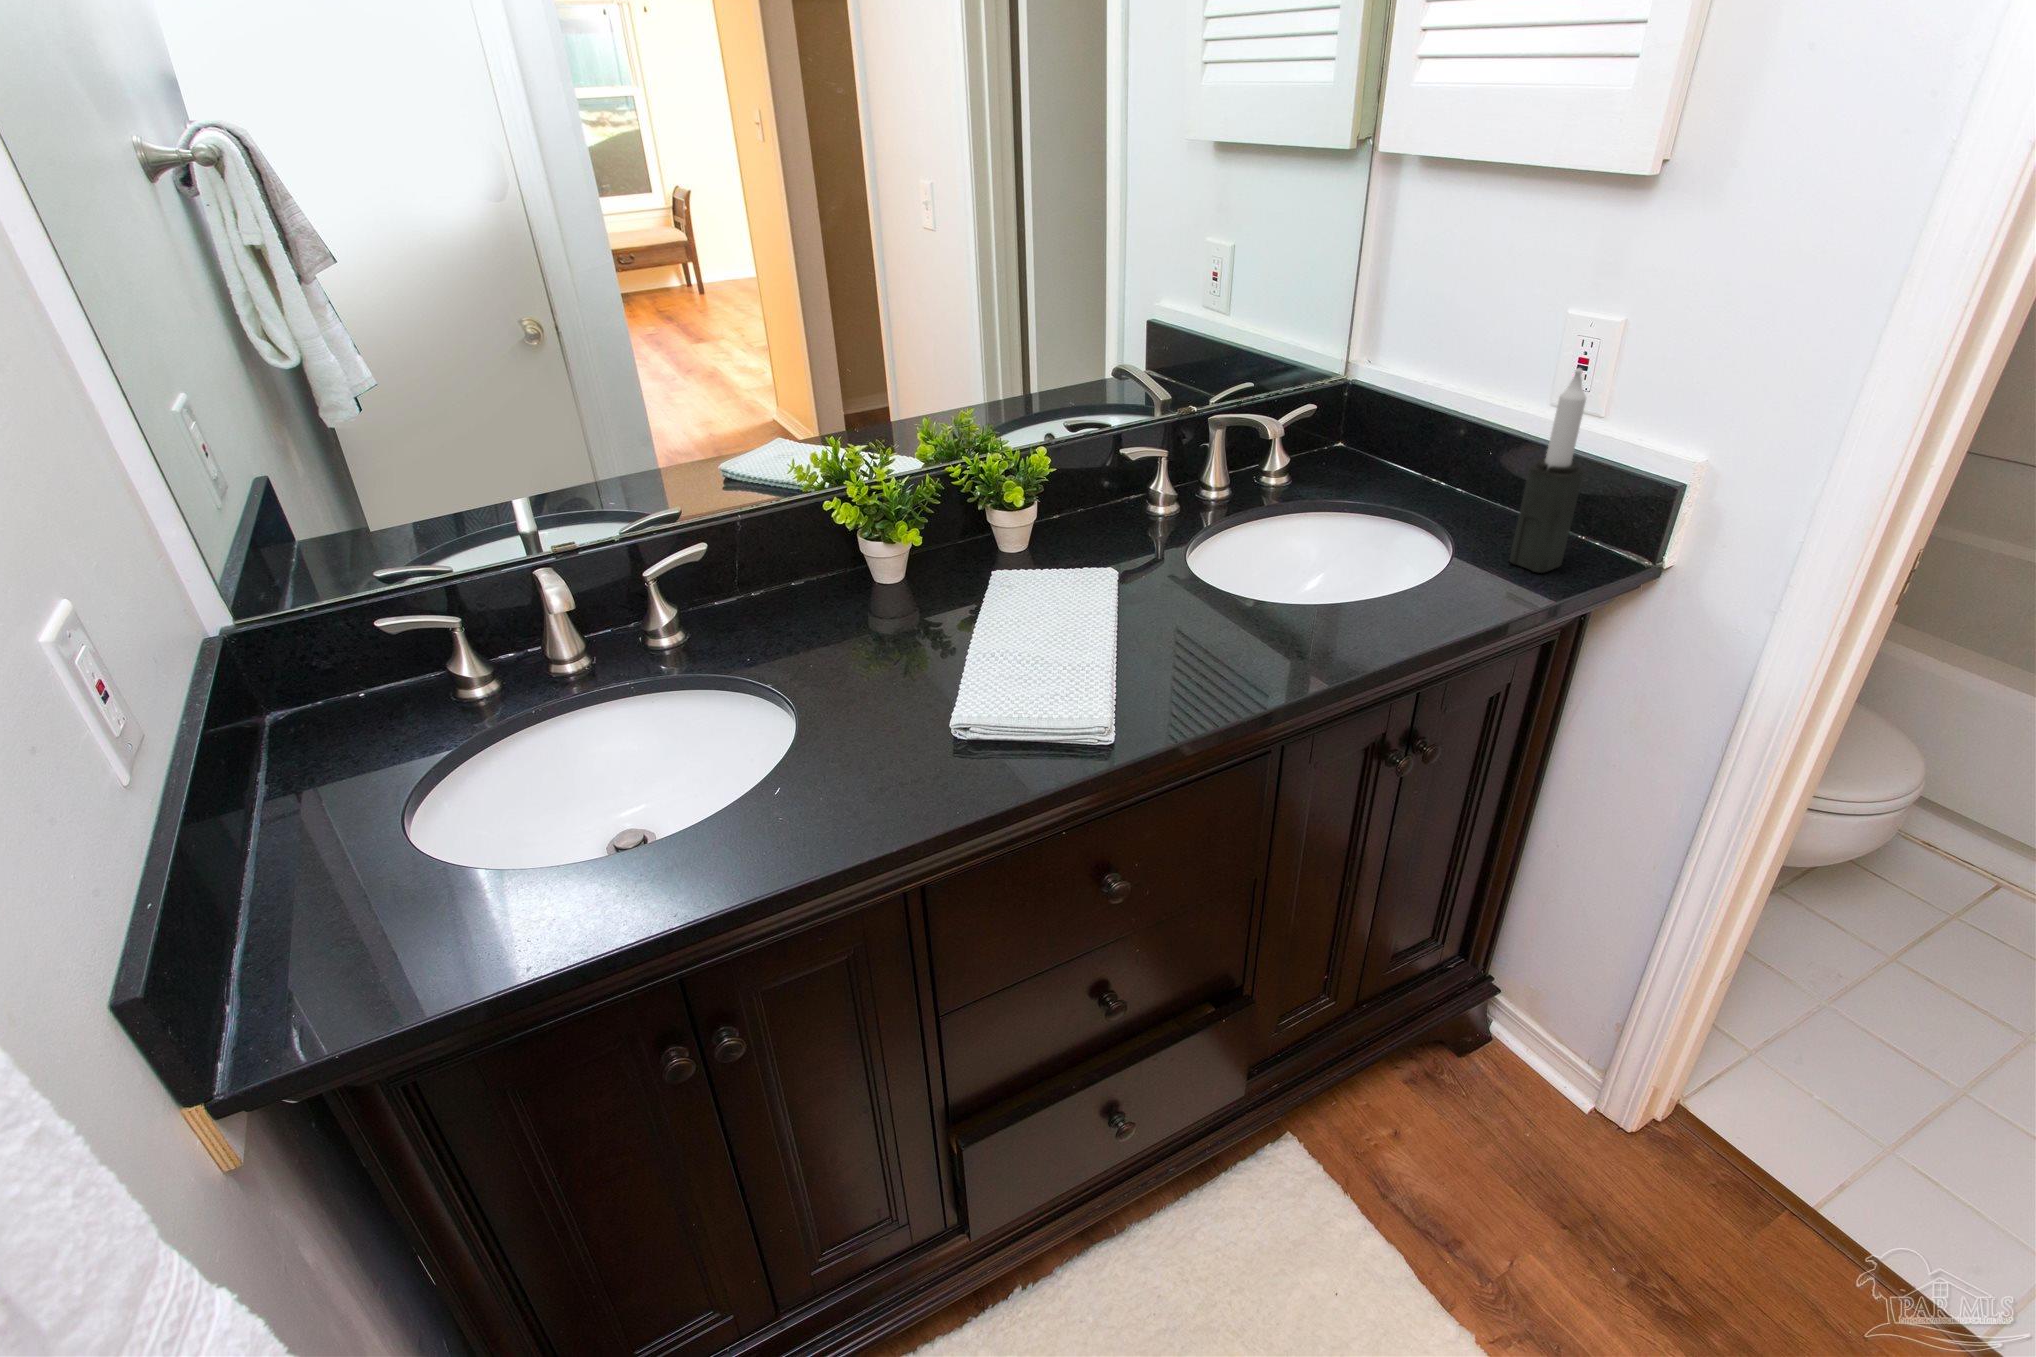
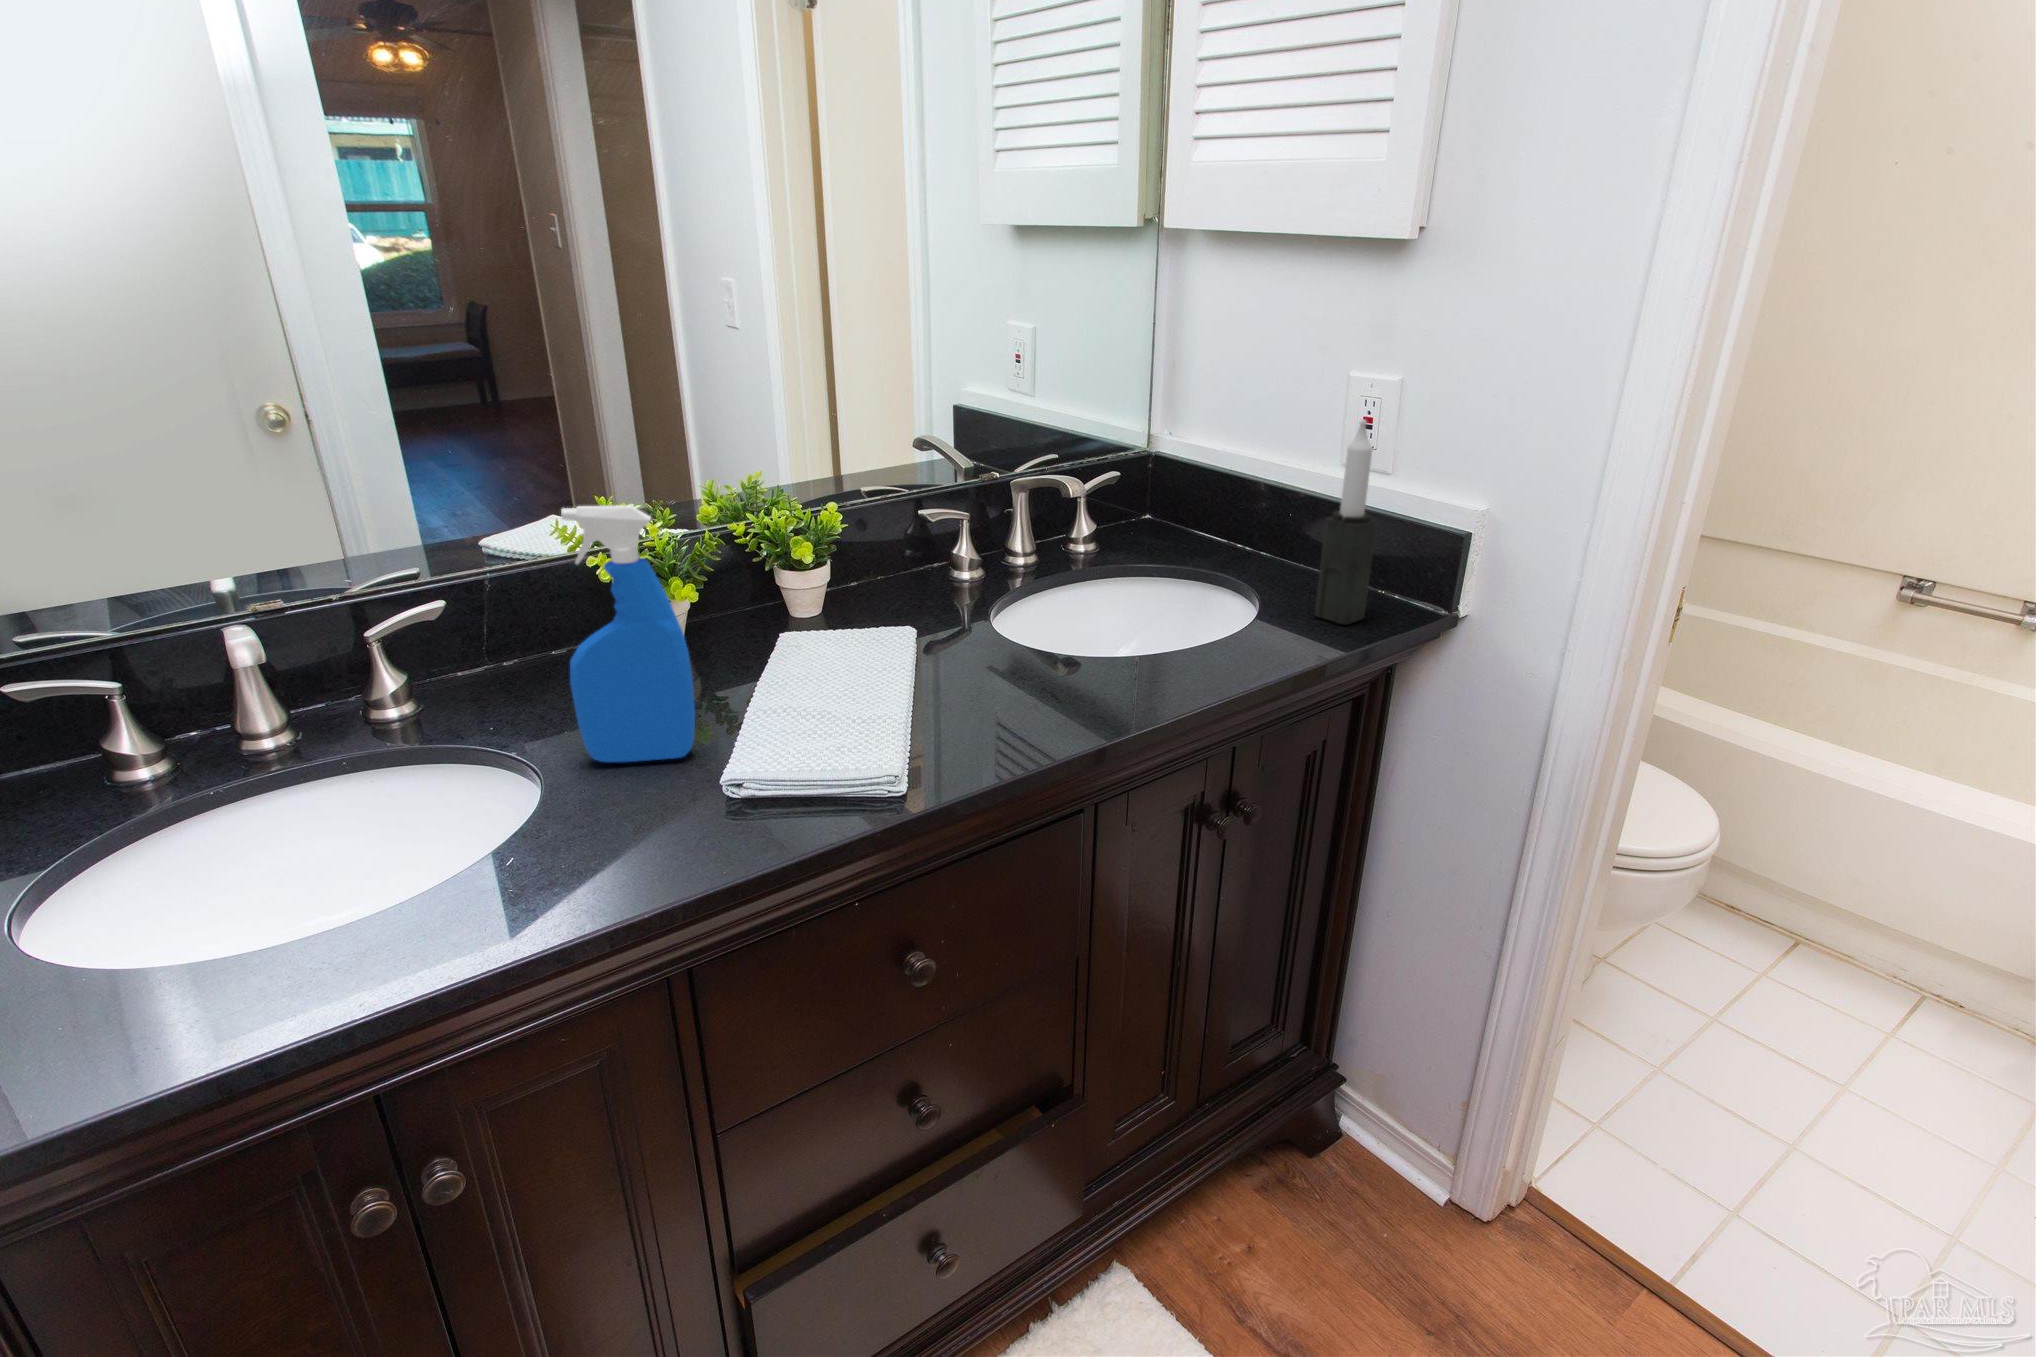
spray bottle: none [811,477,922,699] -> present [561,506,695,762]

